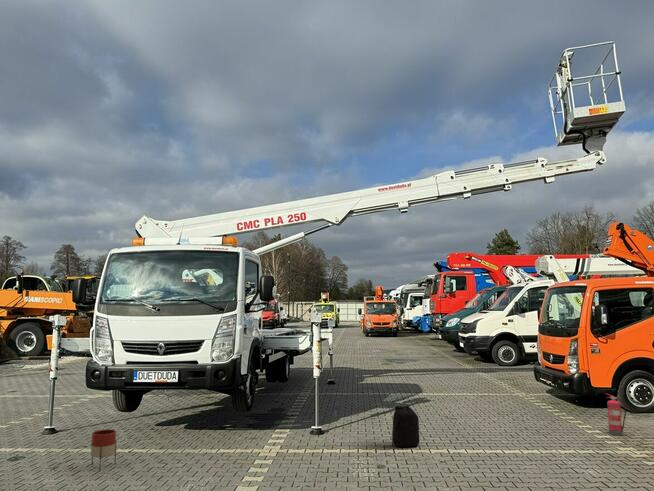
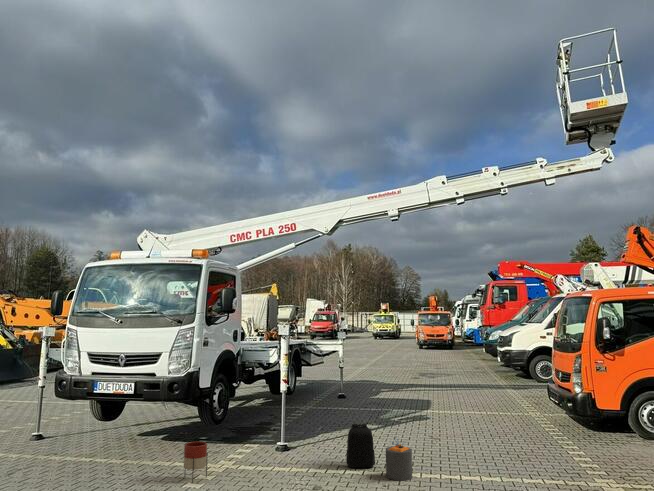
fire extinguisher: present [607,395,626,435] -> none [597,417,619,465]
trash can: none [436,415,461,457] -> present [386,441,412,481]
planter: present [91,429,117,471] -> present [184,441,208,483]

